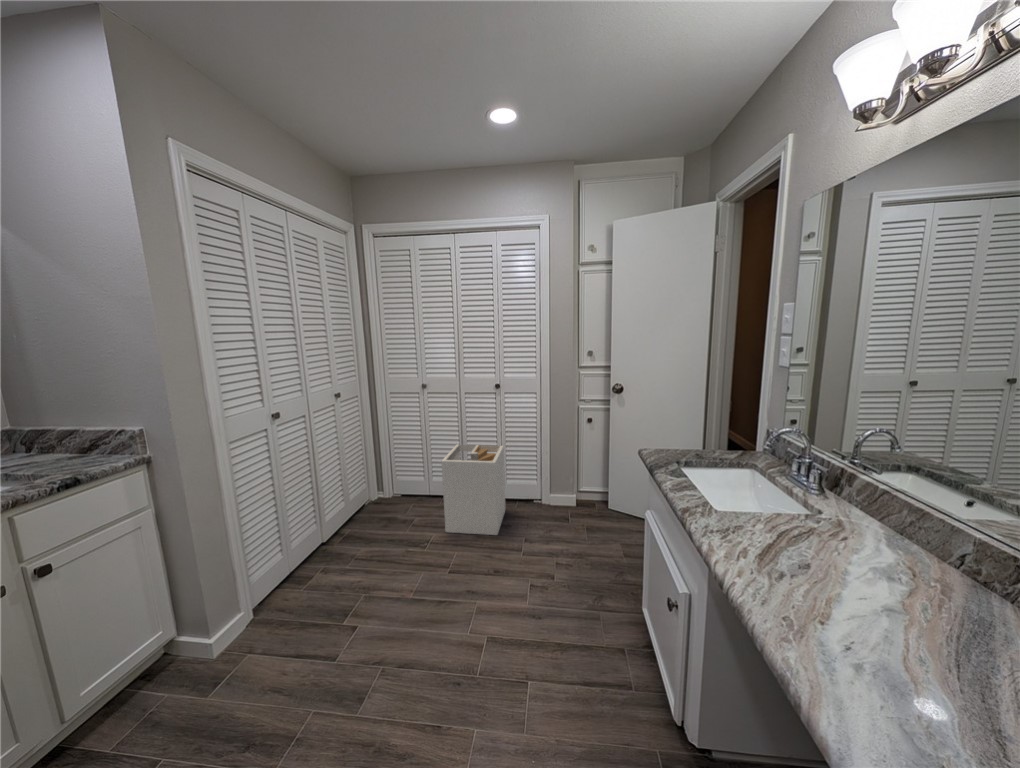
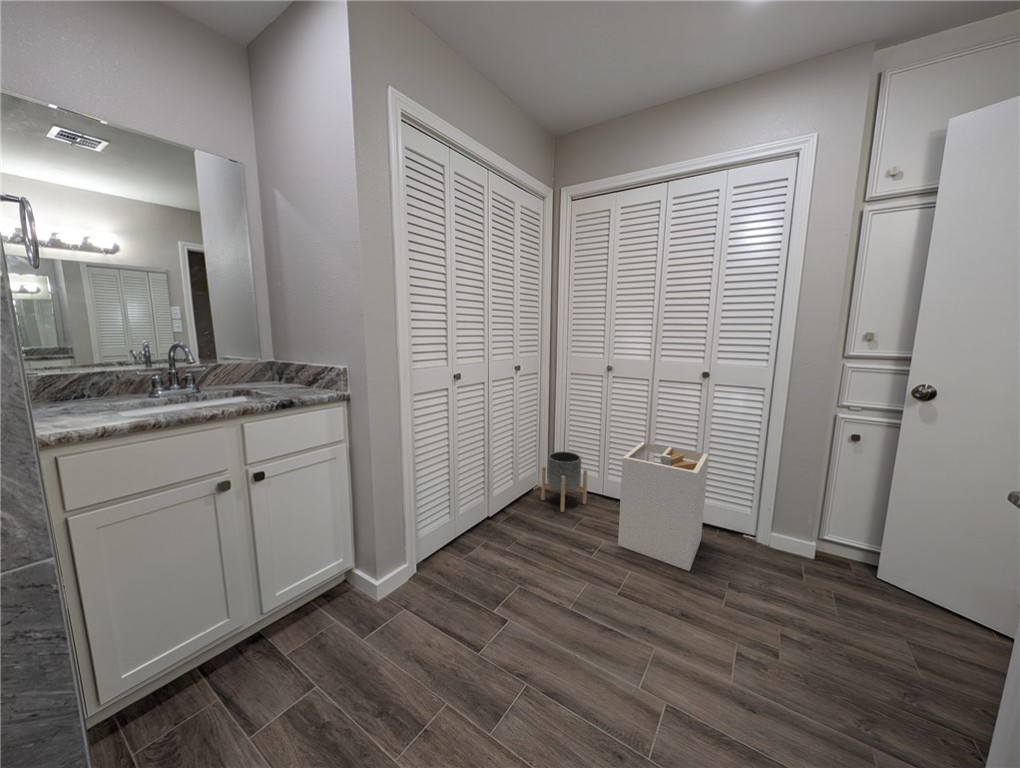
planter: none [372,463,417,518] -> present [541,451,587,512]

